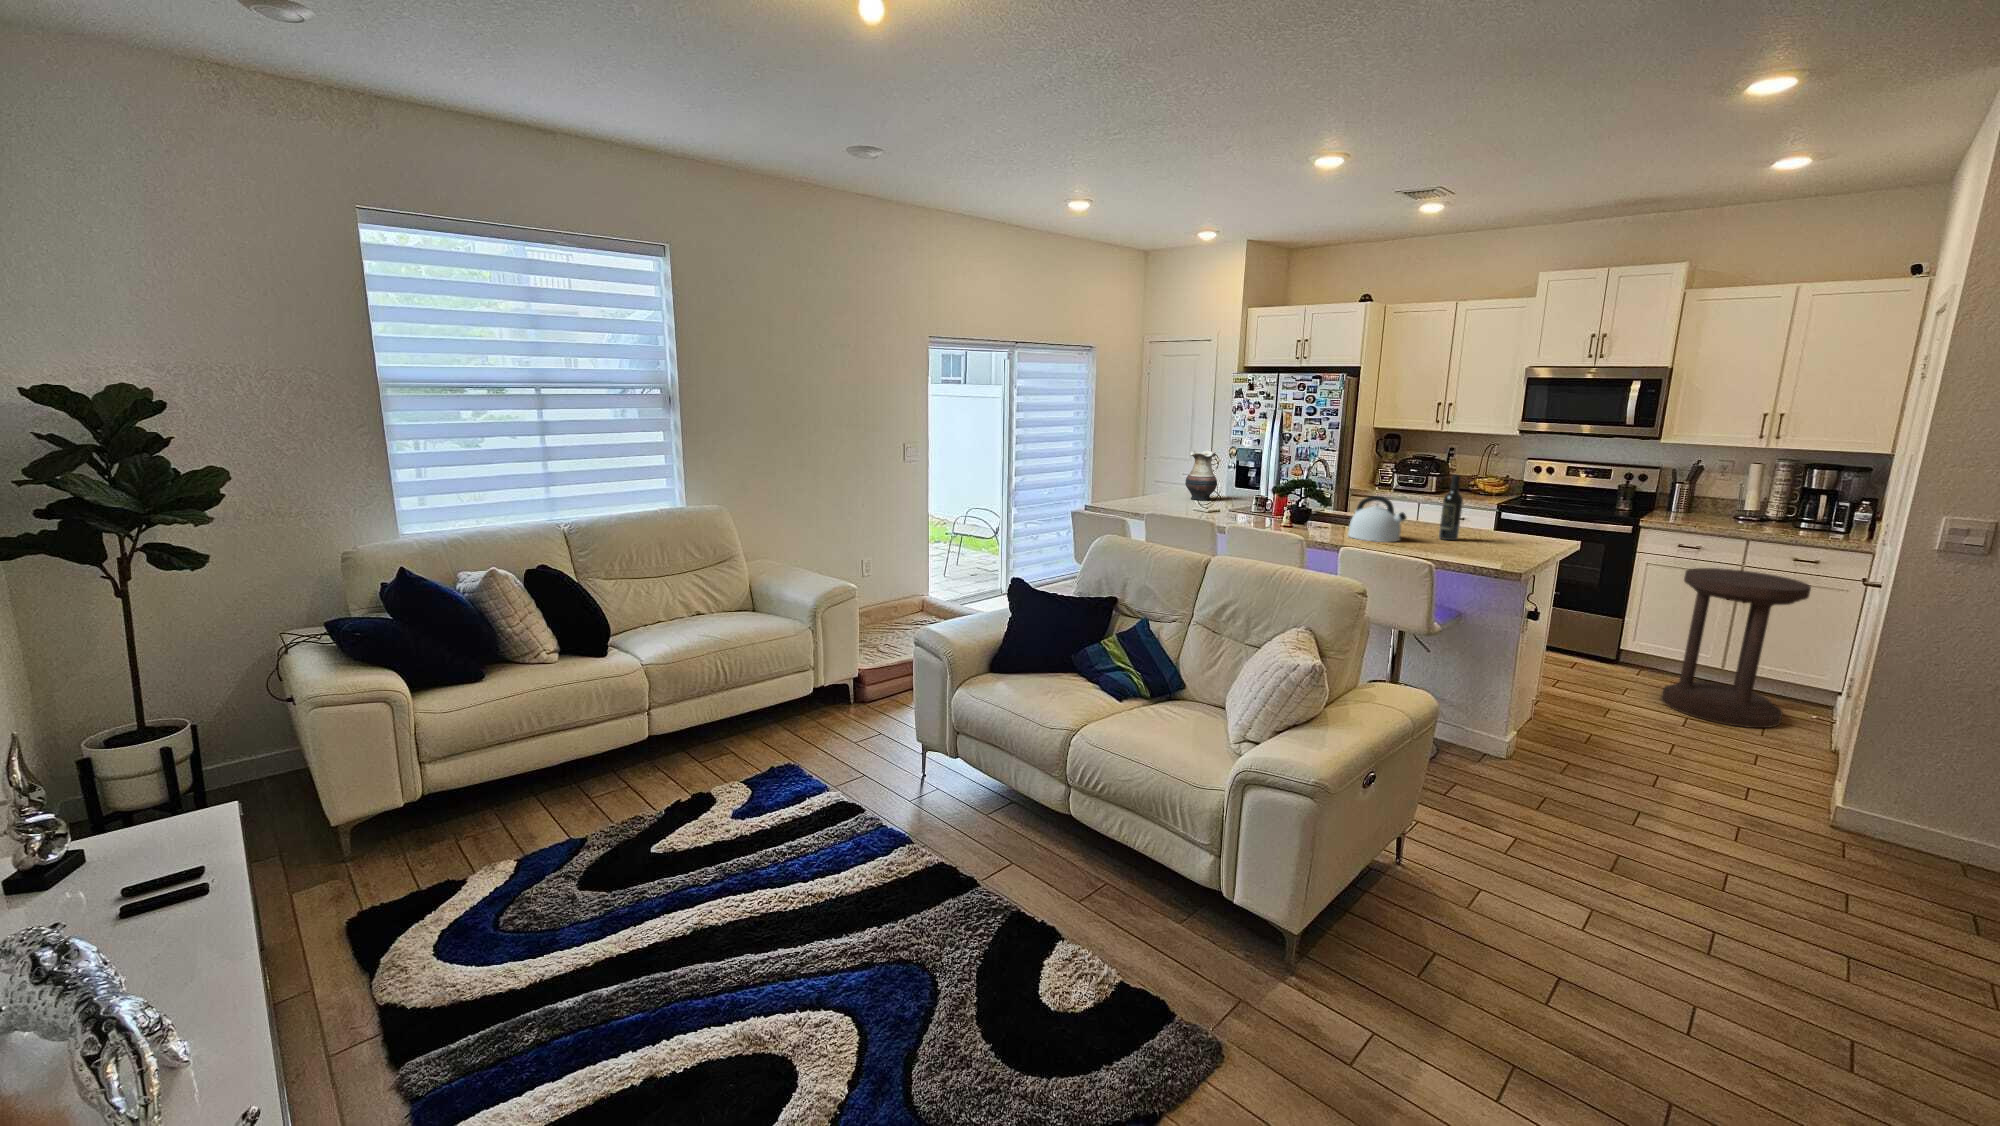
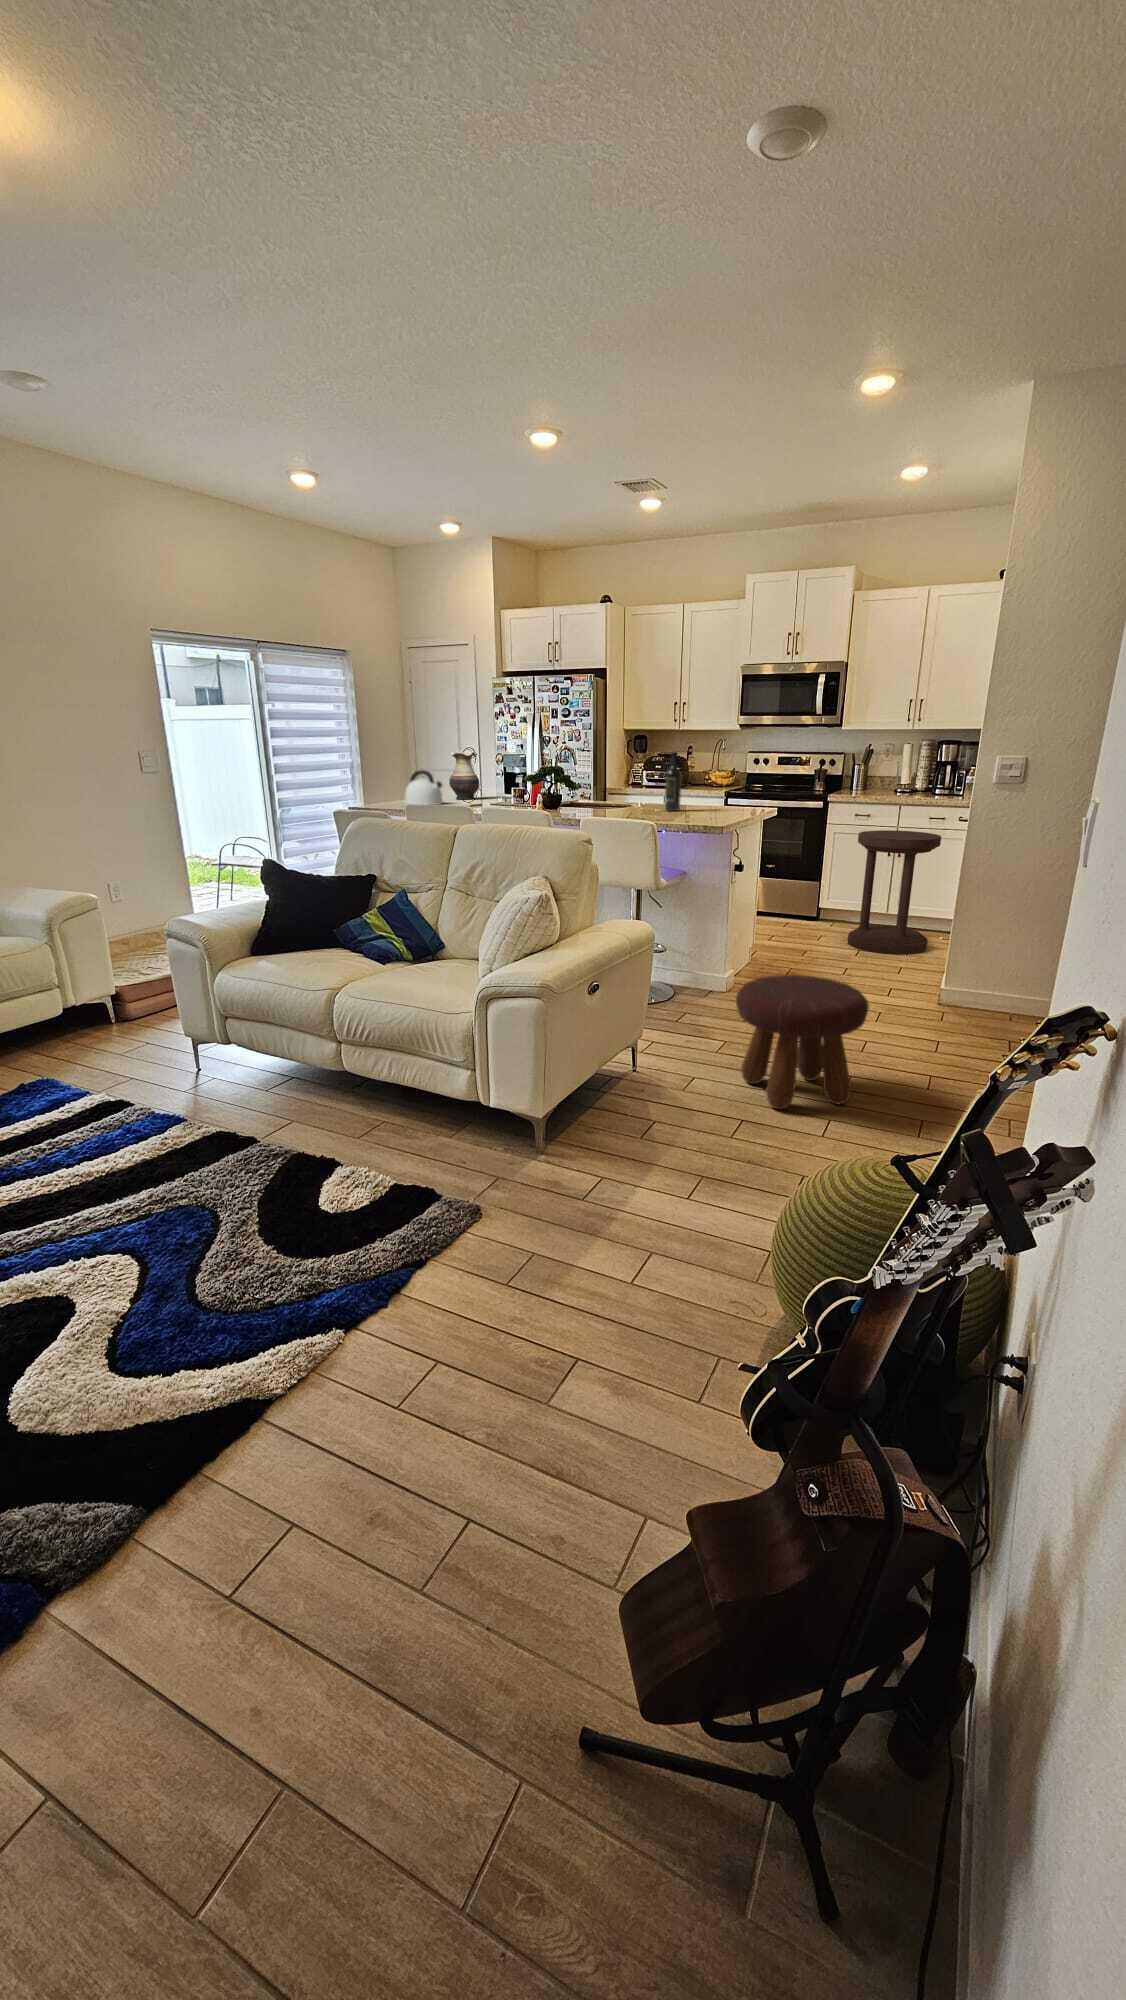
kettle: present [1348,496,1406,542] -> present [405,770,443,805]
footstool: none [1543,776,1744,966] -> present [736,975,869,1109]

